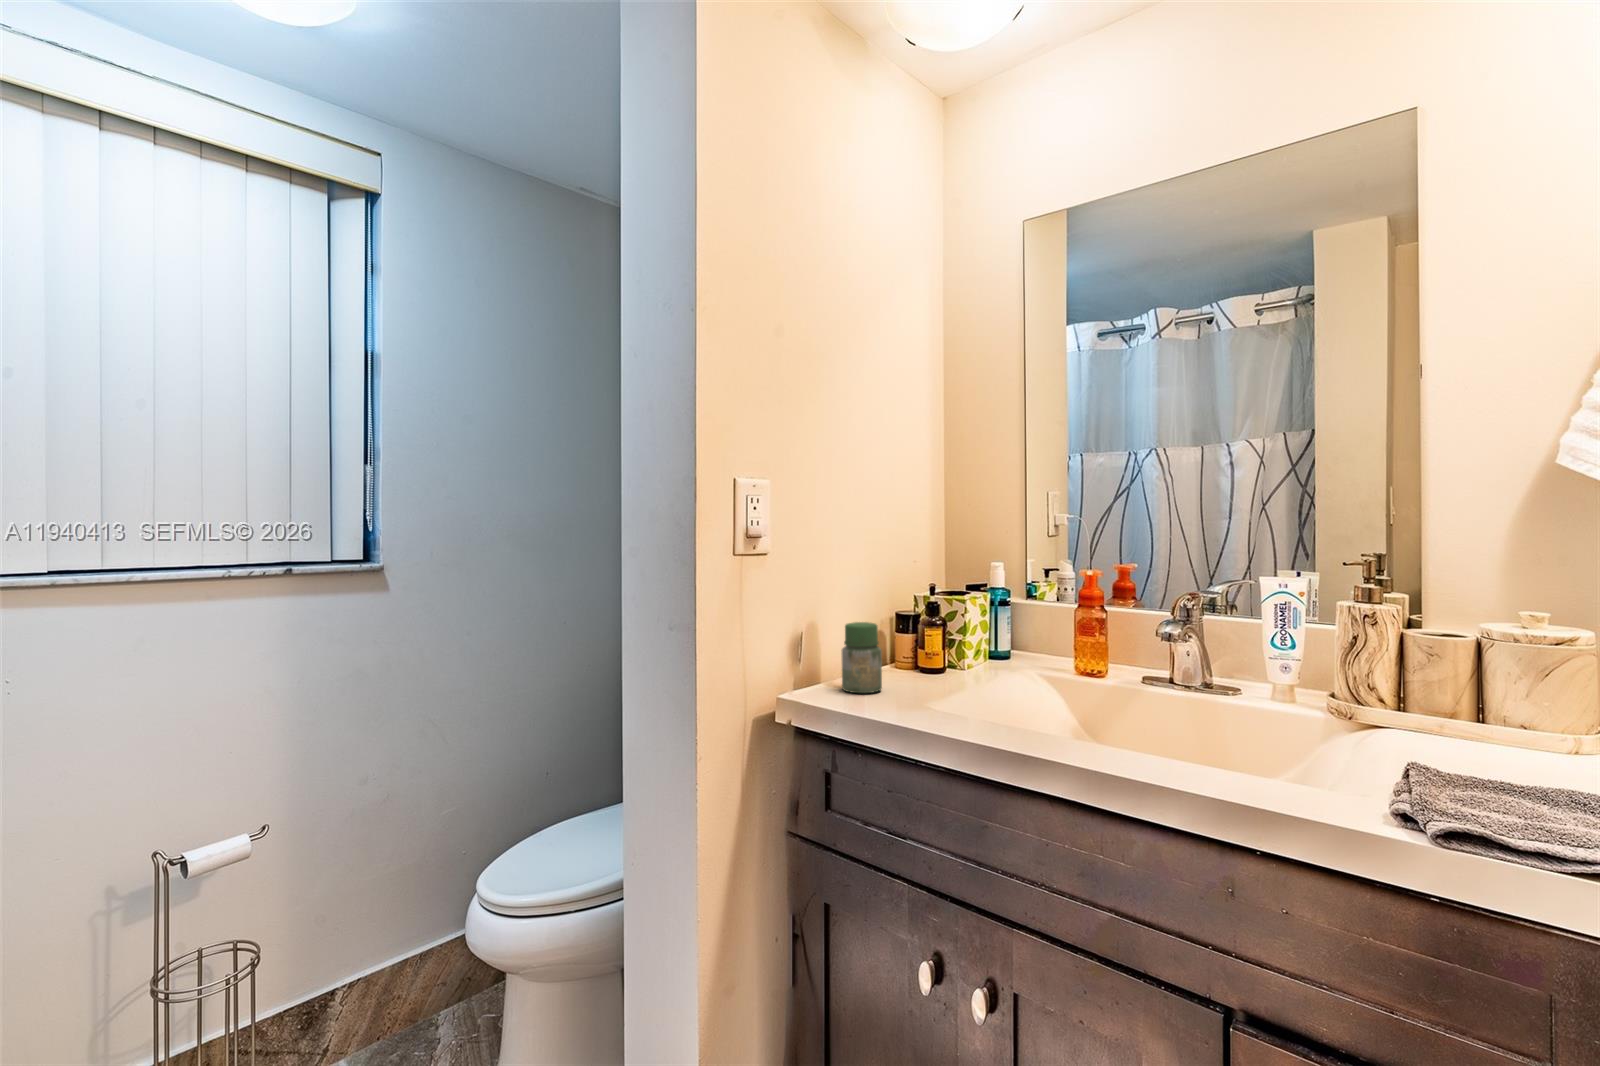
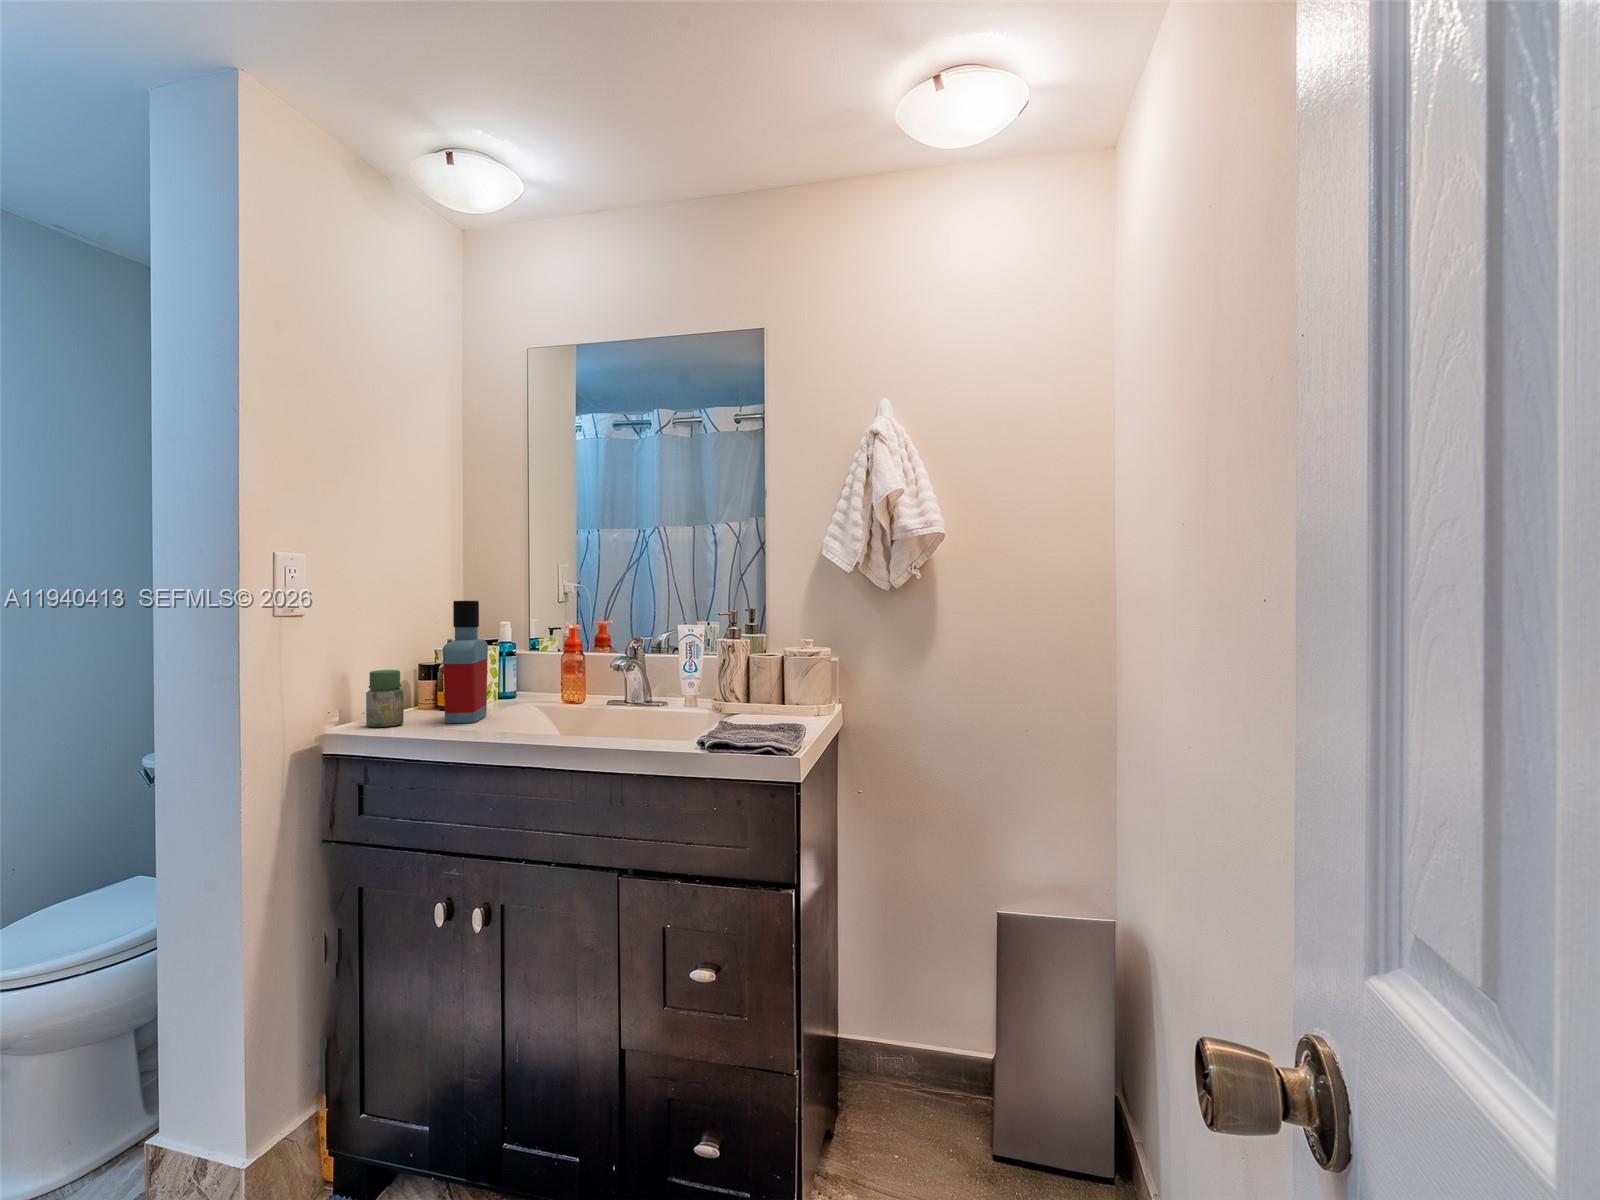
bottle: none [926,537,978,697] -> present [443,601,488,723]

